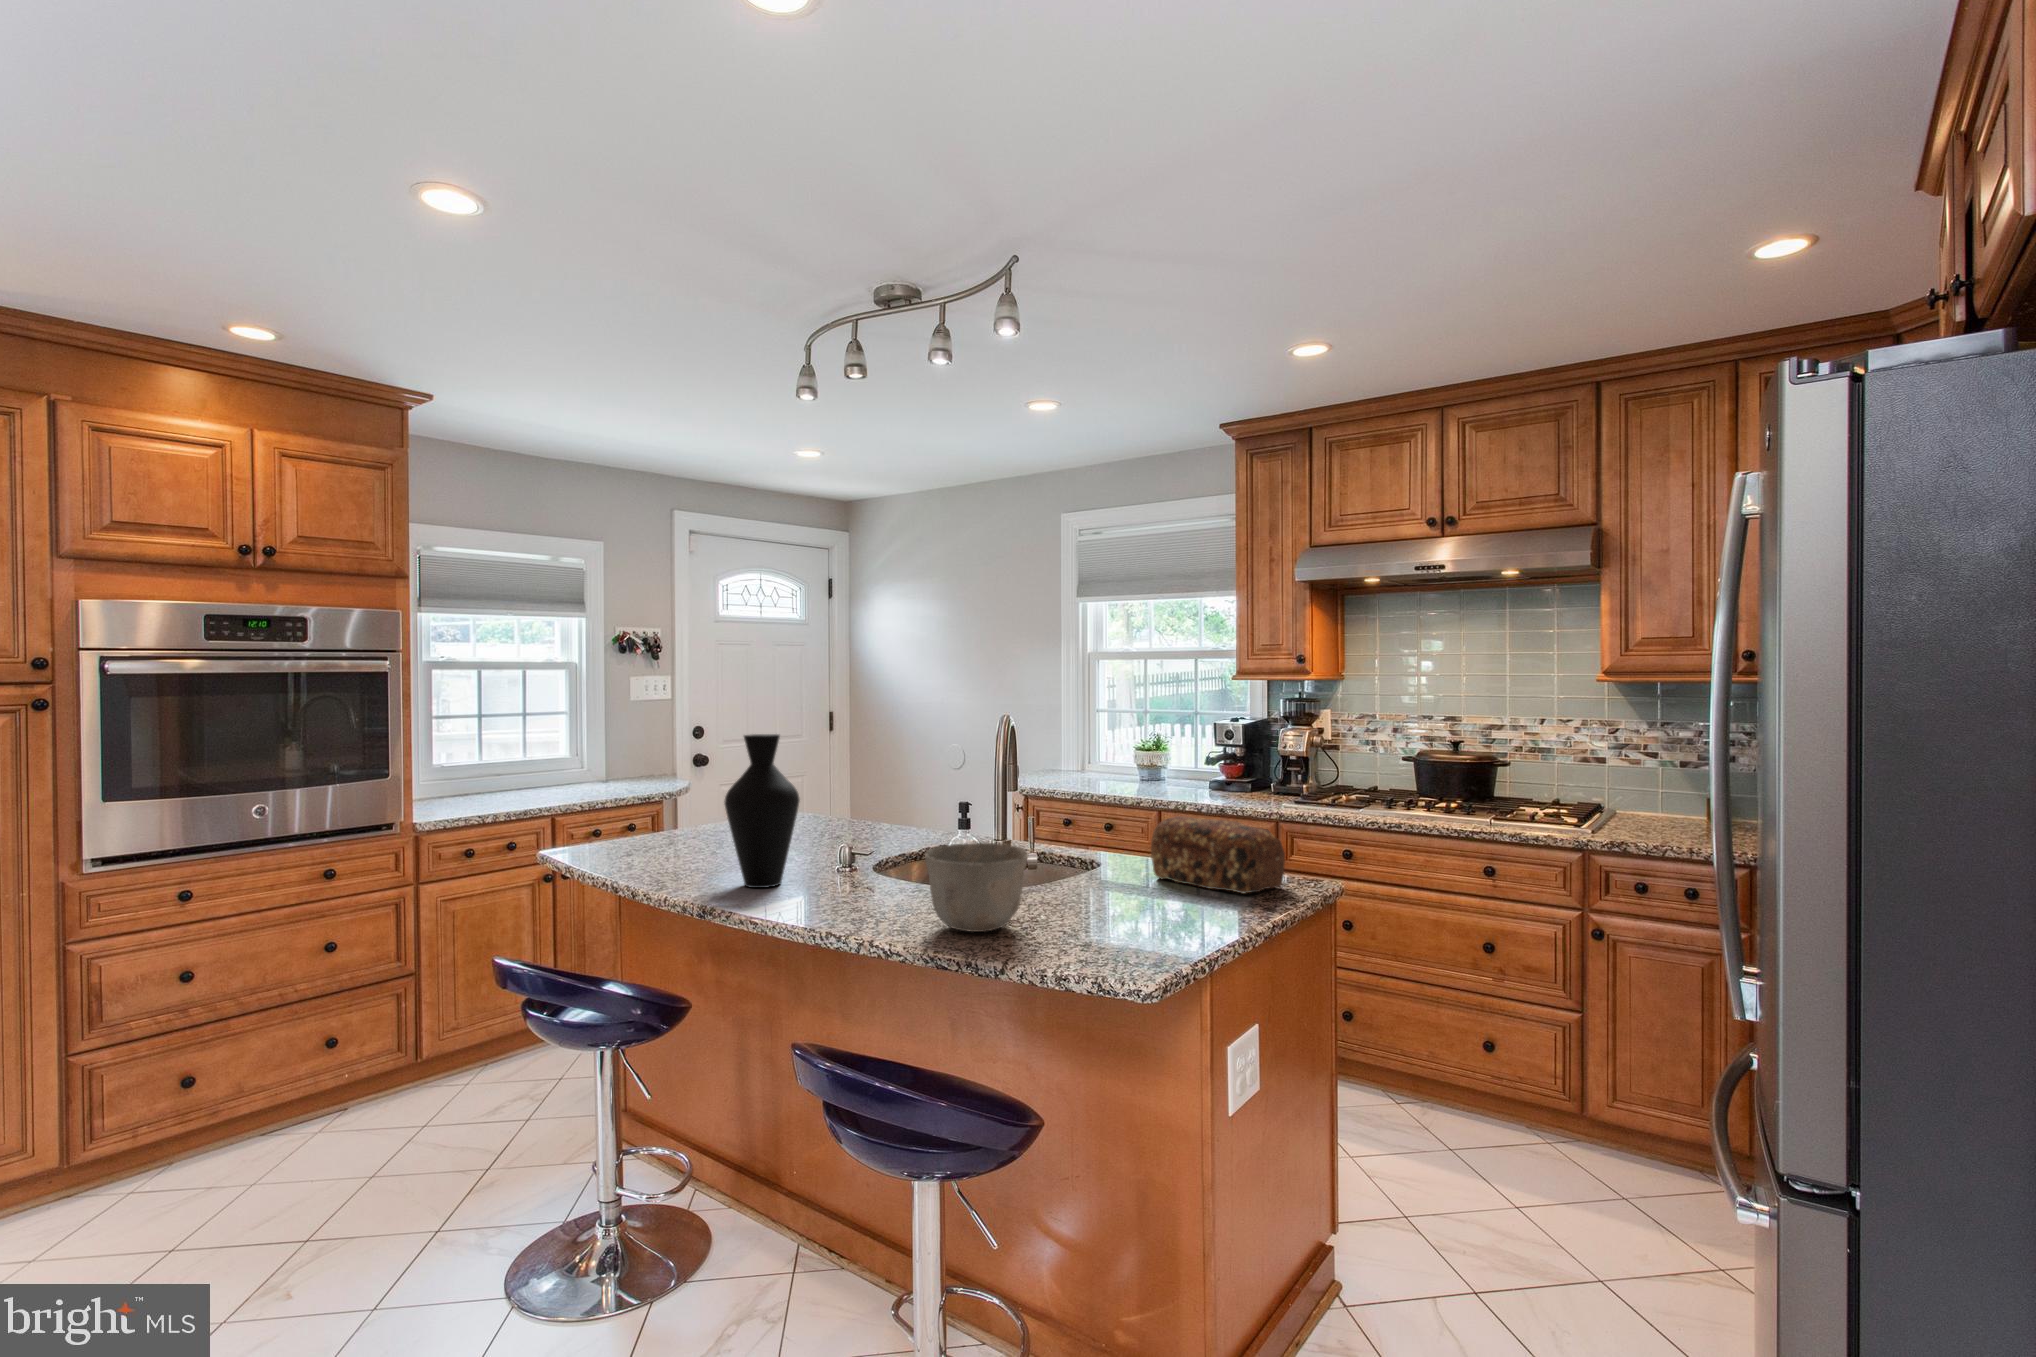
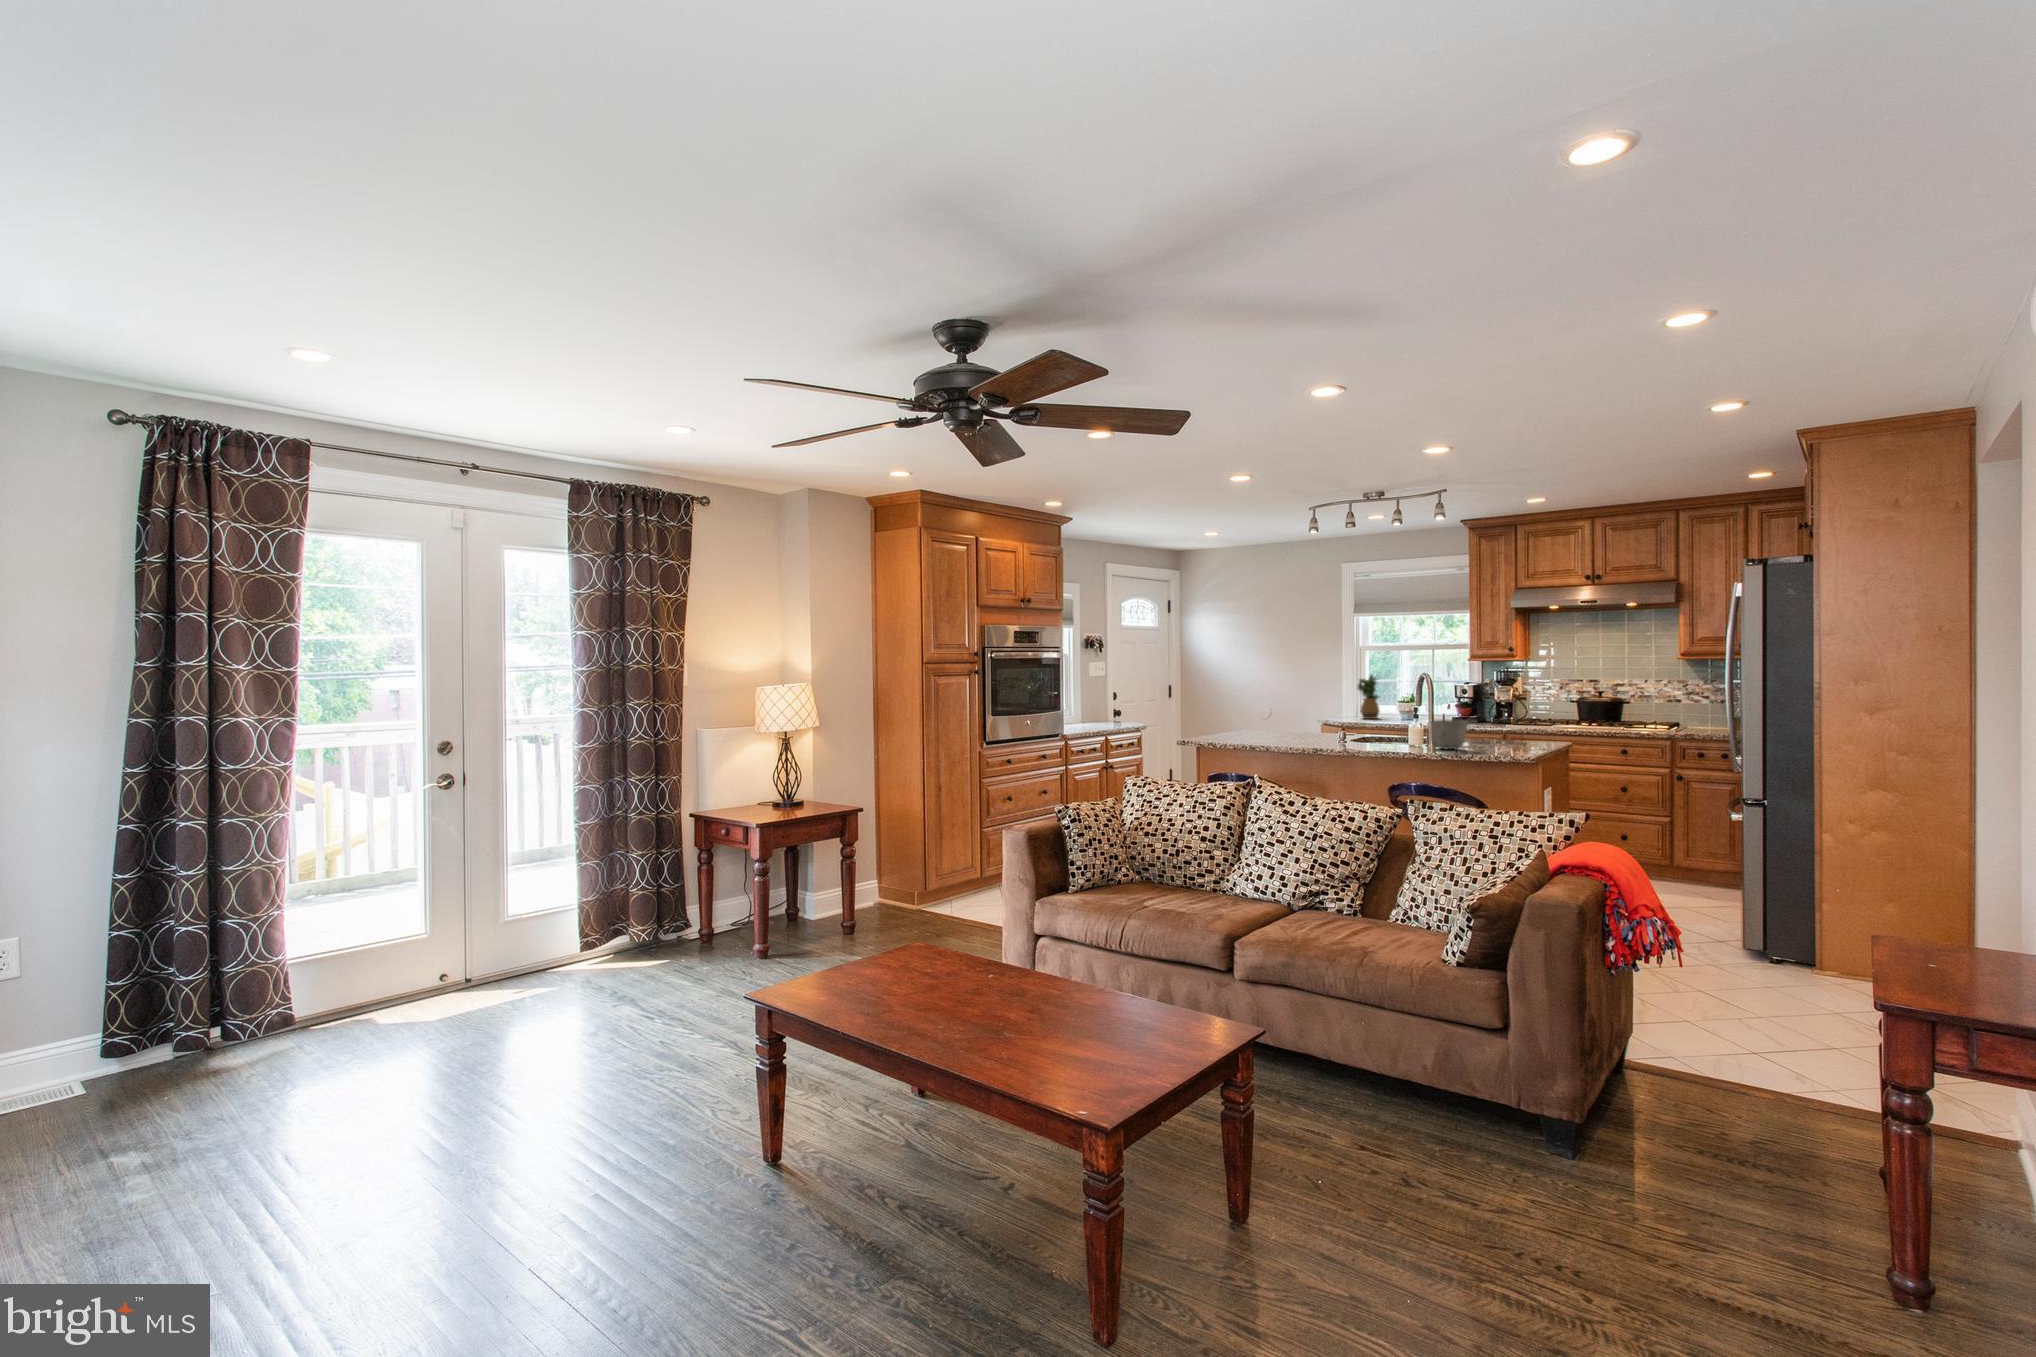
potted plant: none [1058,701,1099,780] -> present [1357,675,1379,719]
vase: present [724,734,800,888] -> none [1313,682,1344,744]
bread loaf: present [1151,816,1285,894] -> none [1488,716,1549,743]

